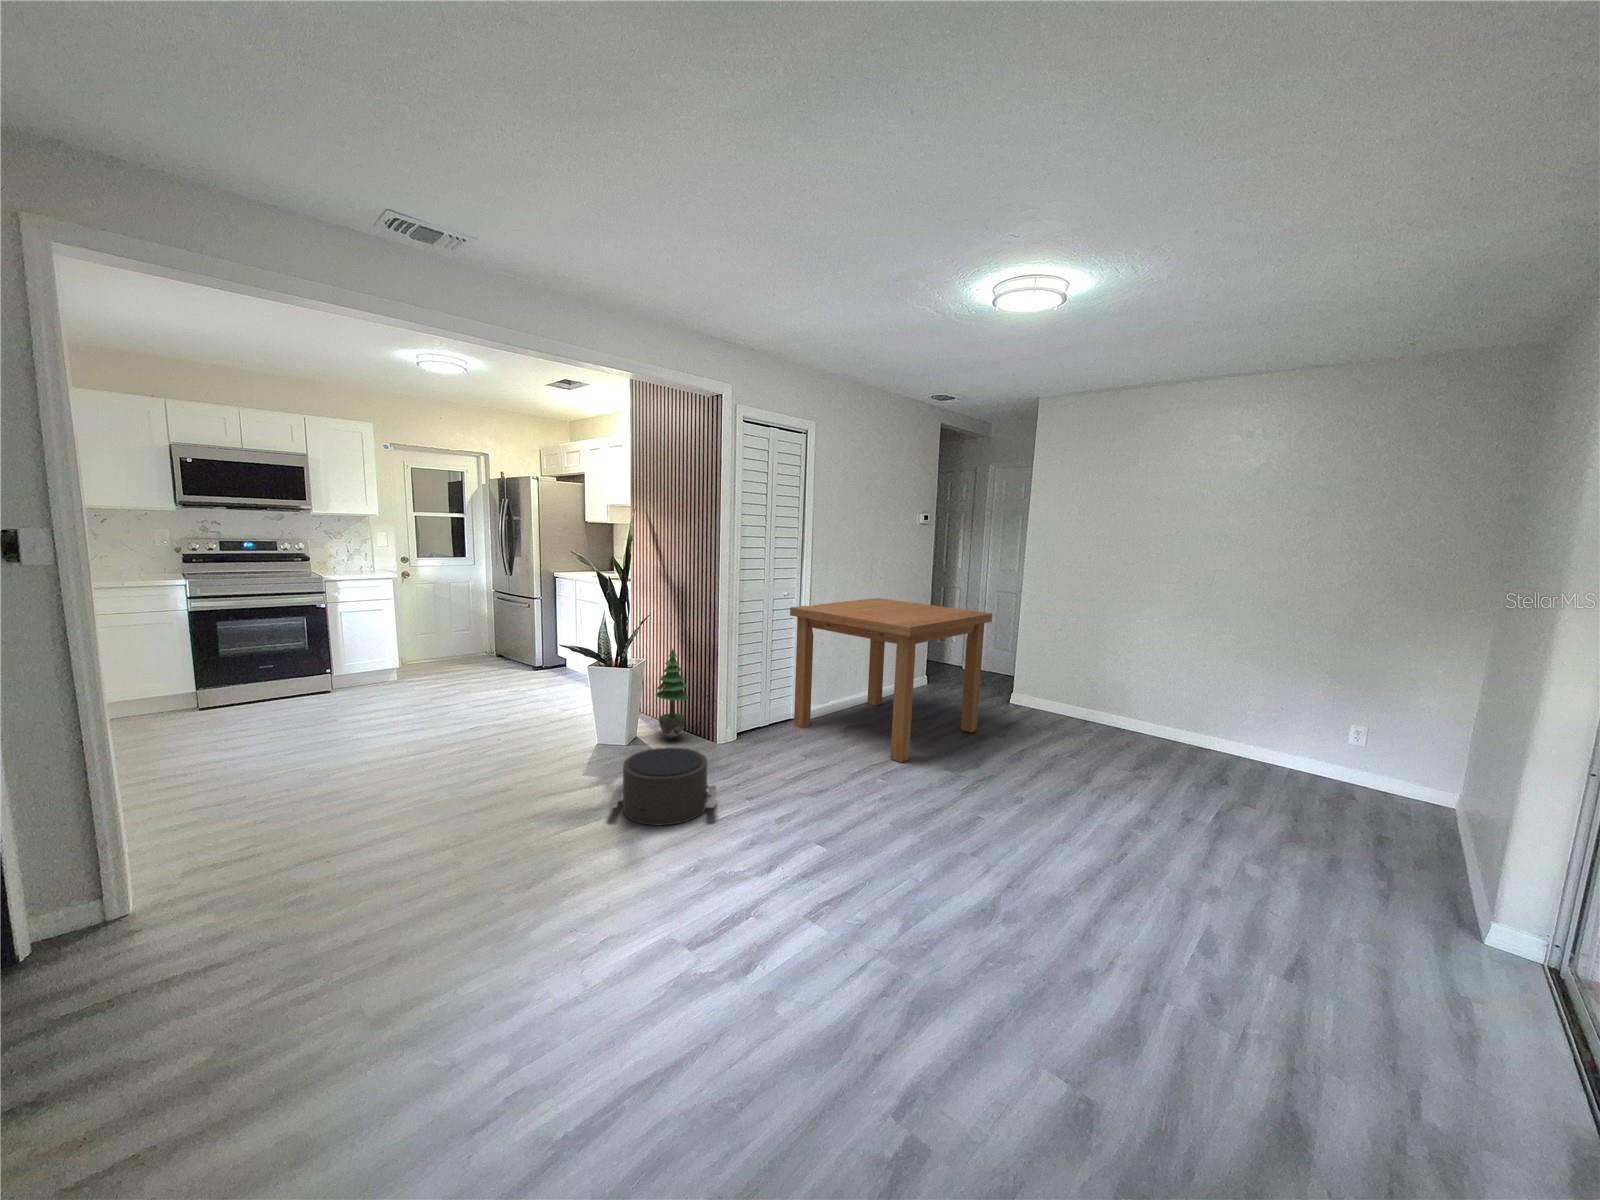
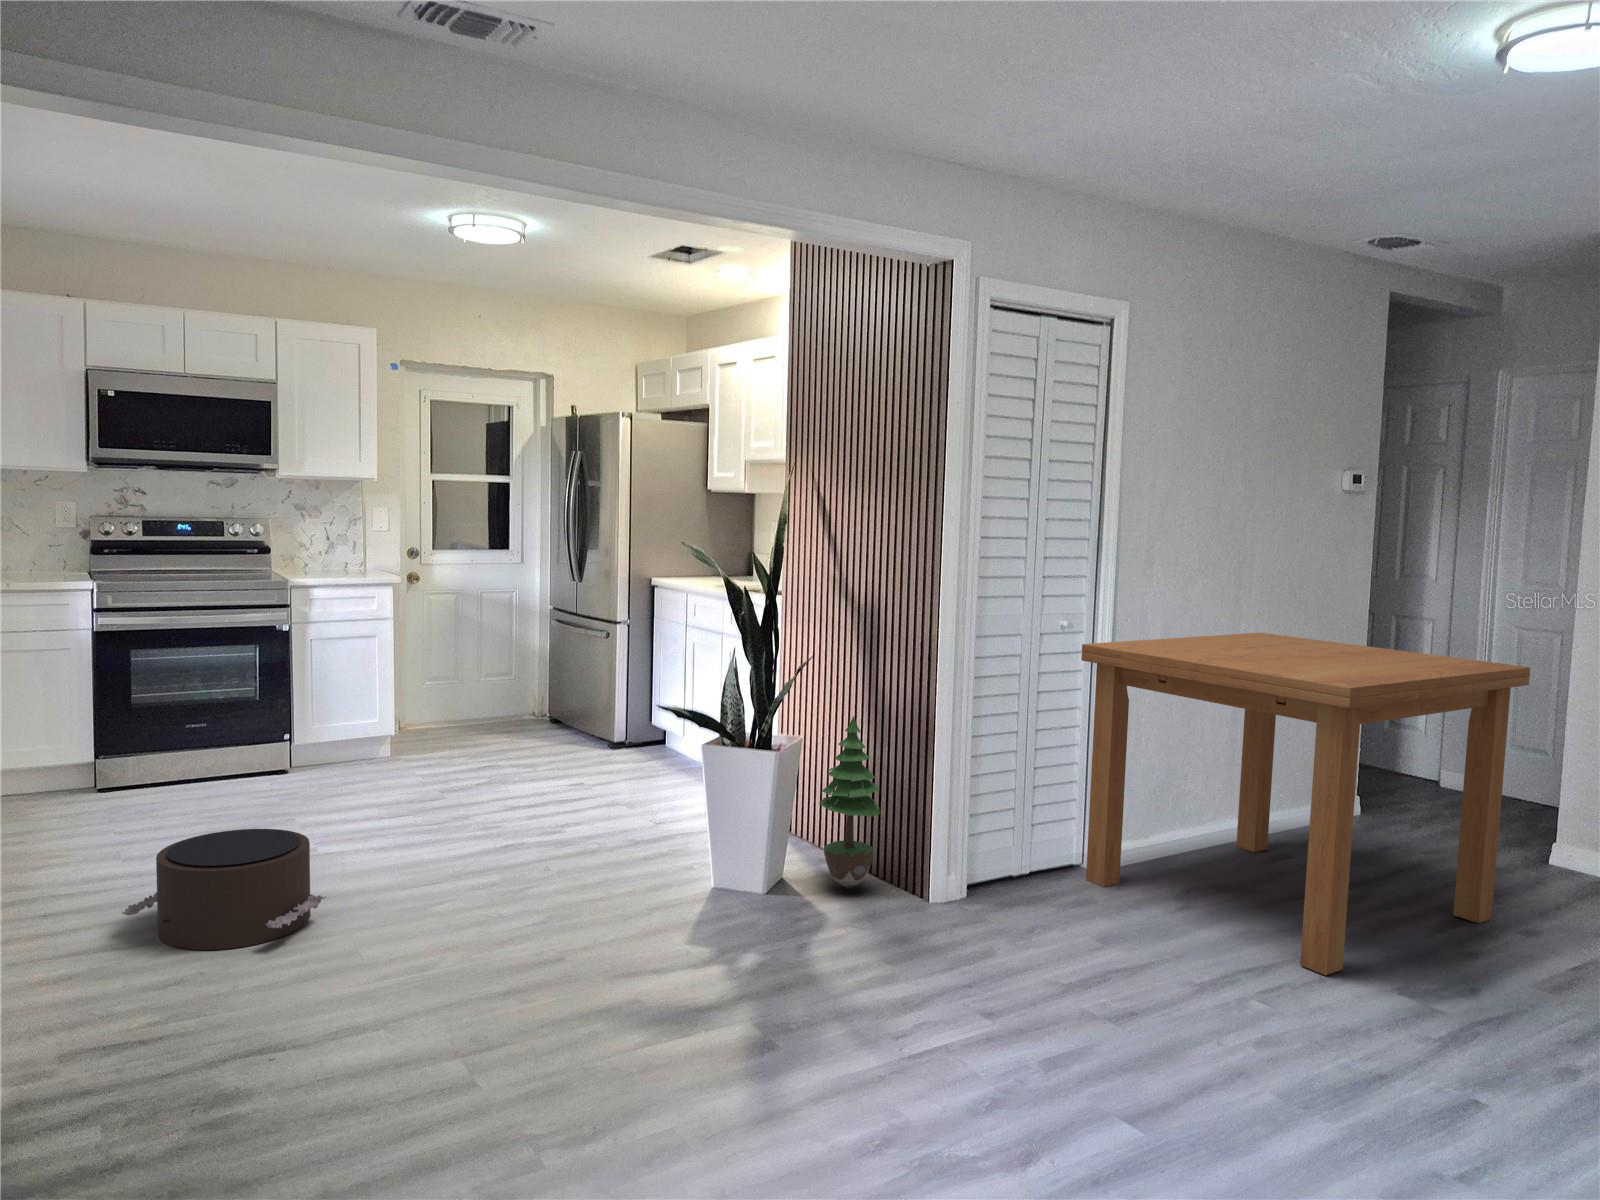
pouf: present [609,747,717,825] -> present [122,829,326,950]

